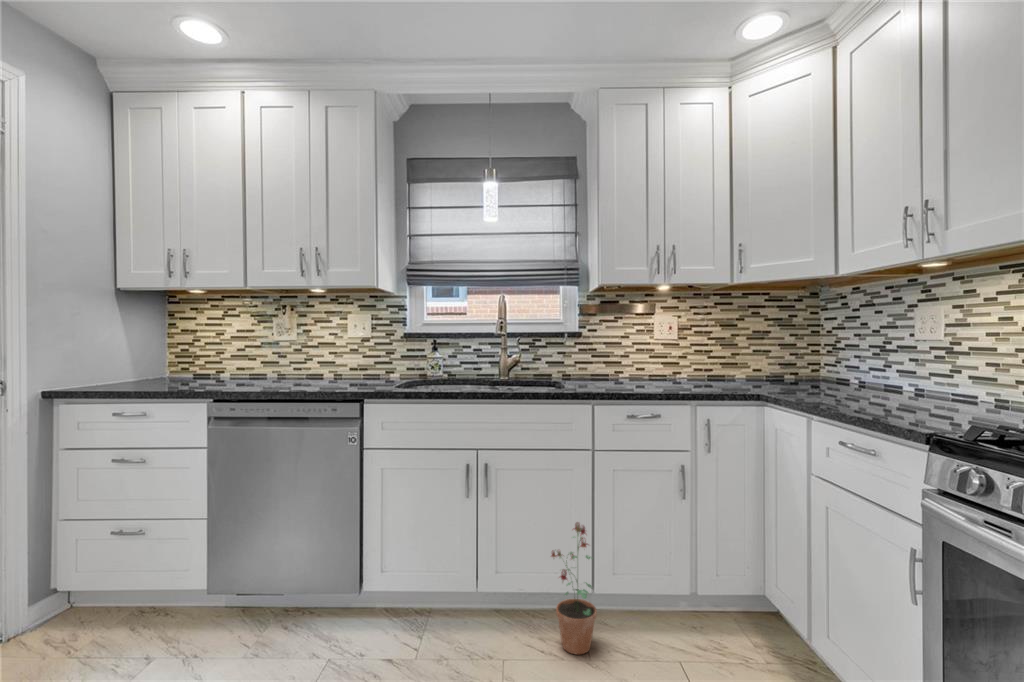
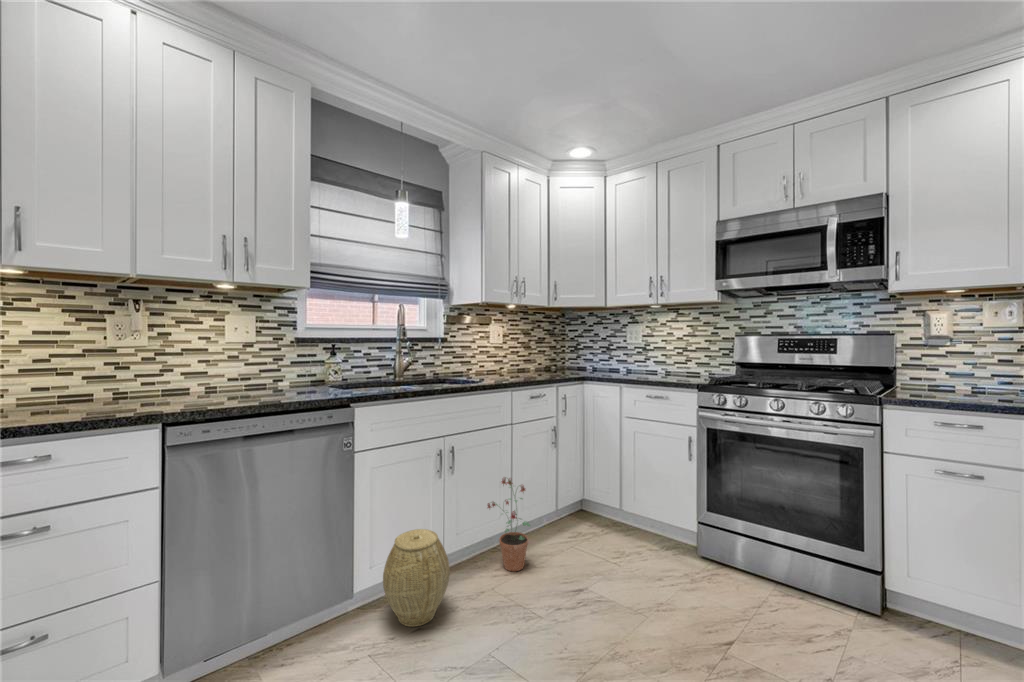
woven basket: none [391,548,465,653] -> present [383,529,450,627]

